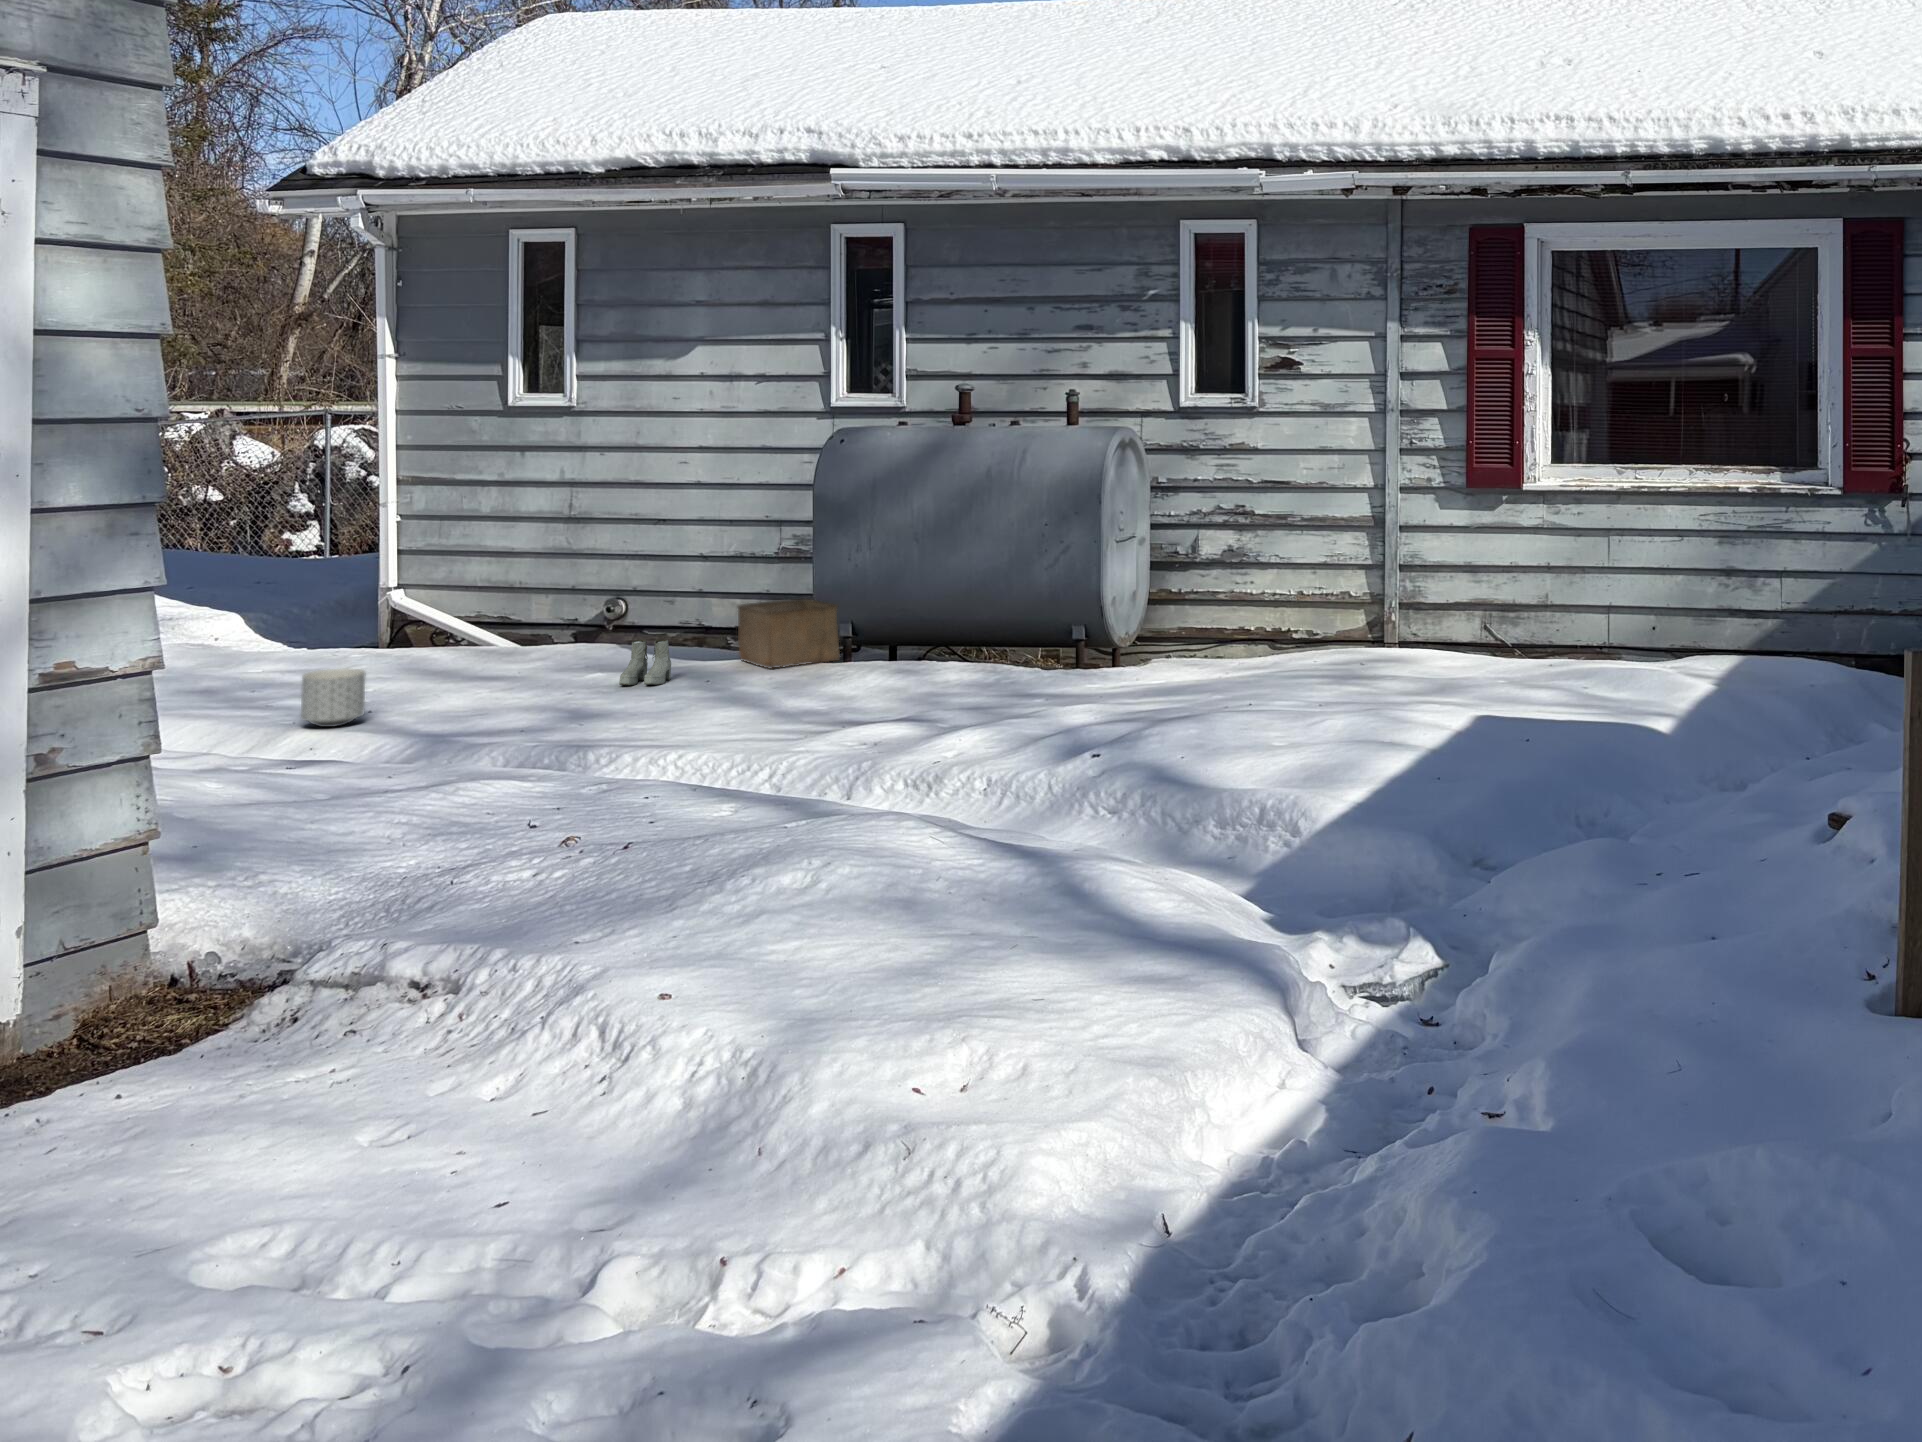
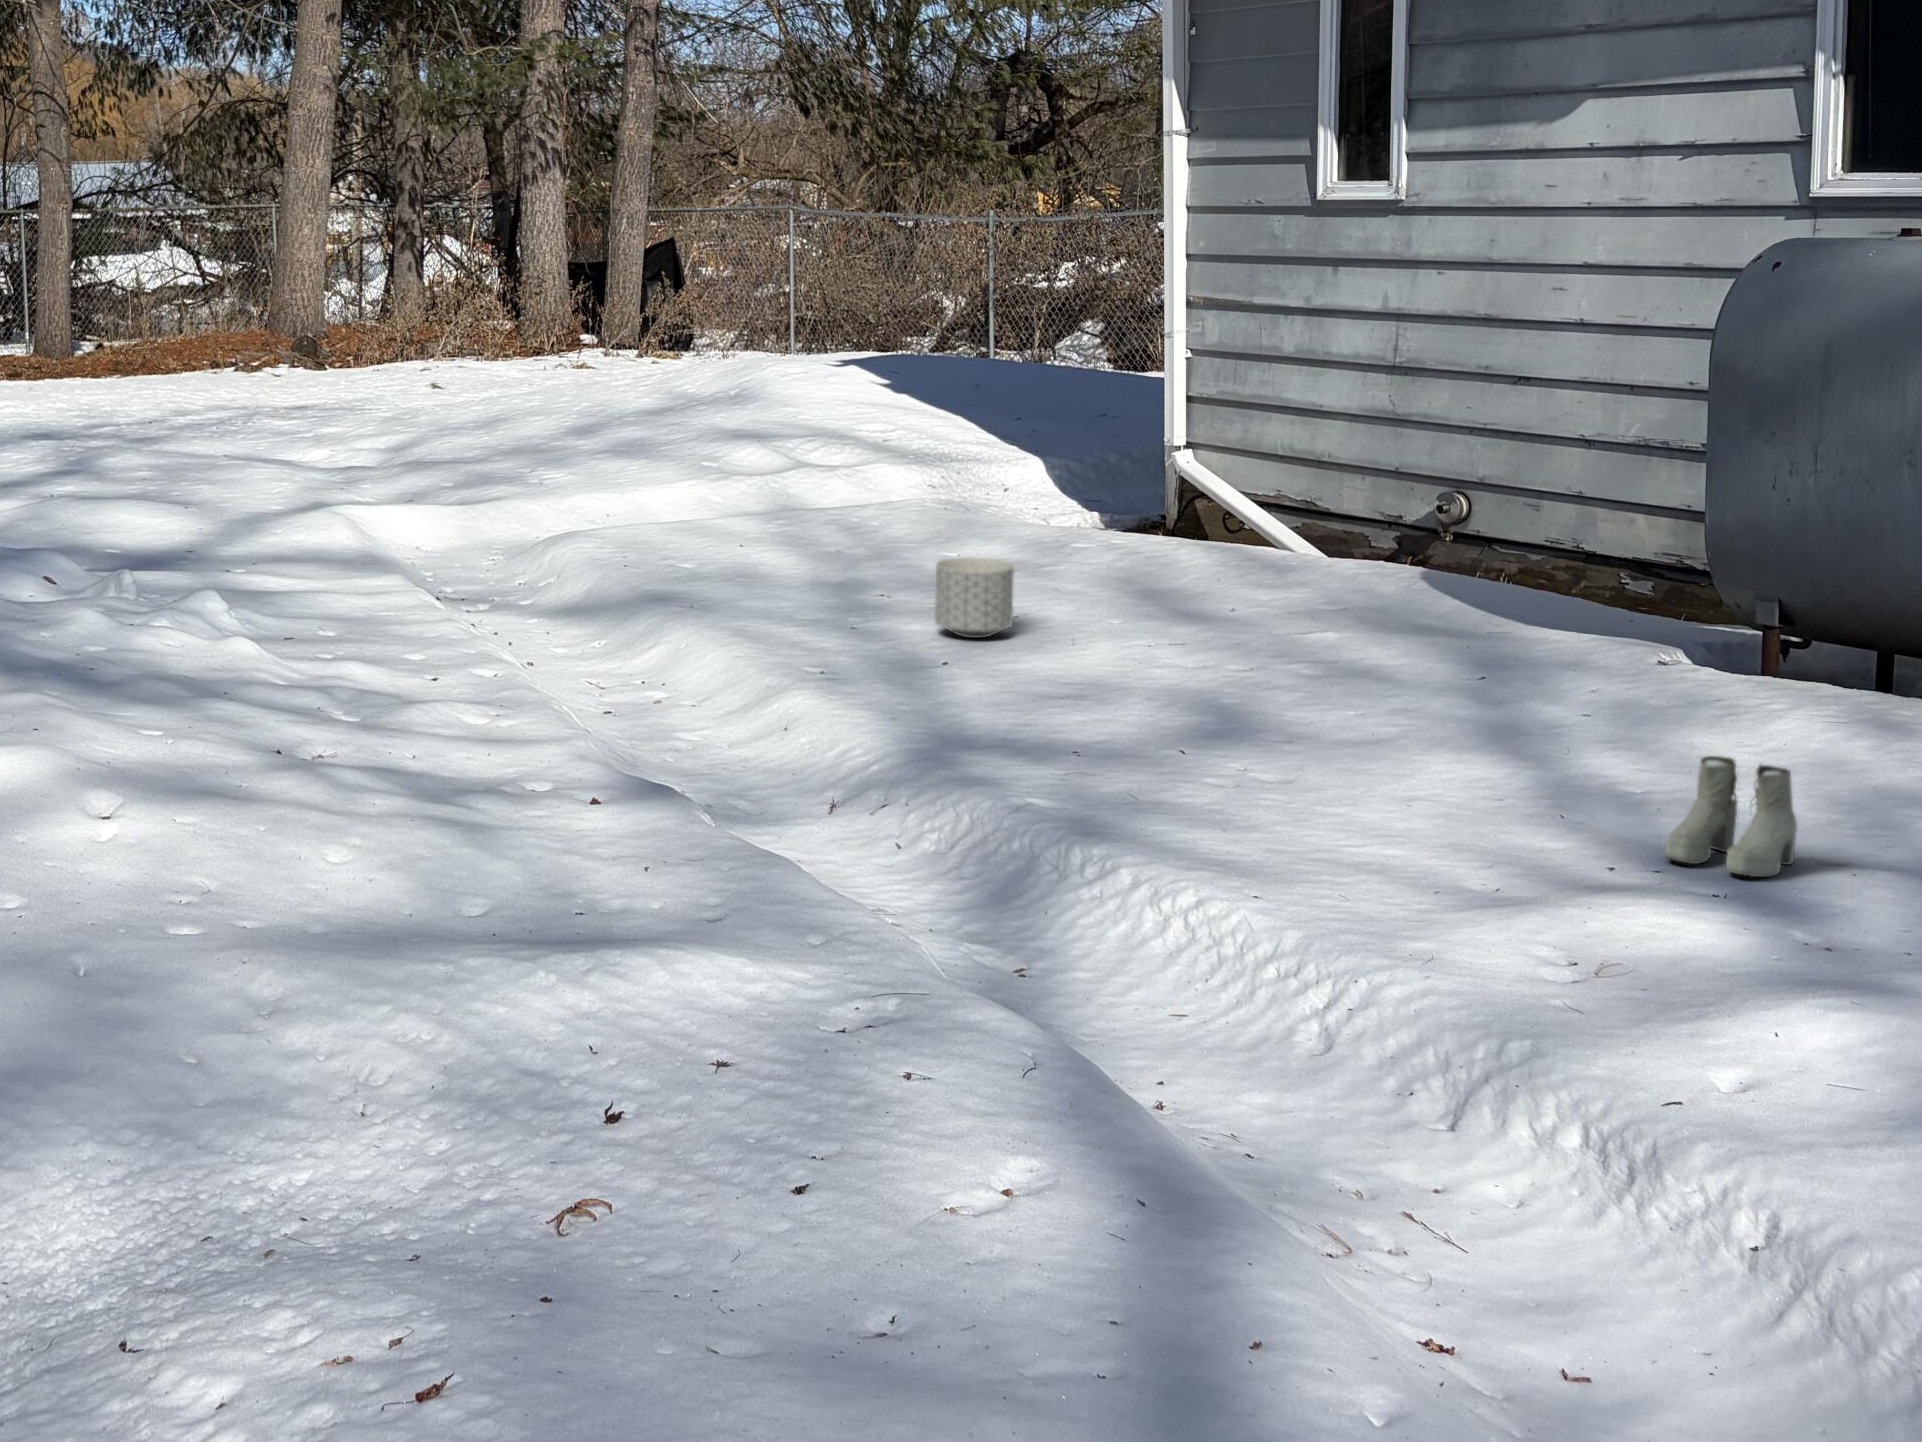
storage bin: present [737,599,840,669] -> none [1601,527,1785,648]
boots: present [619,640,671,685] -> present [1665,756,1797,877]

